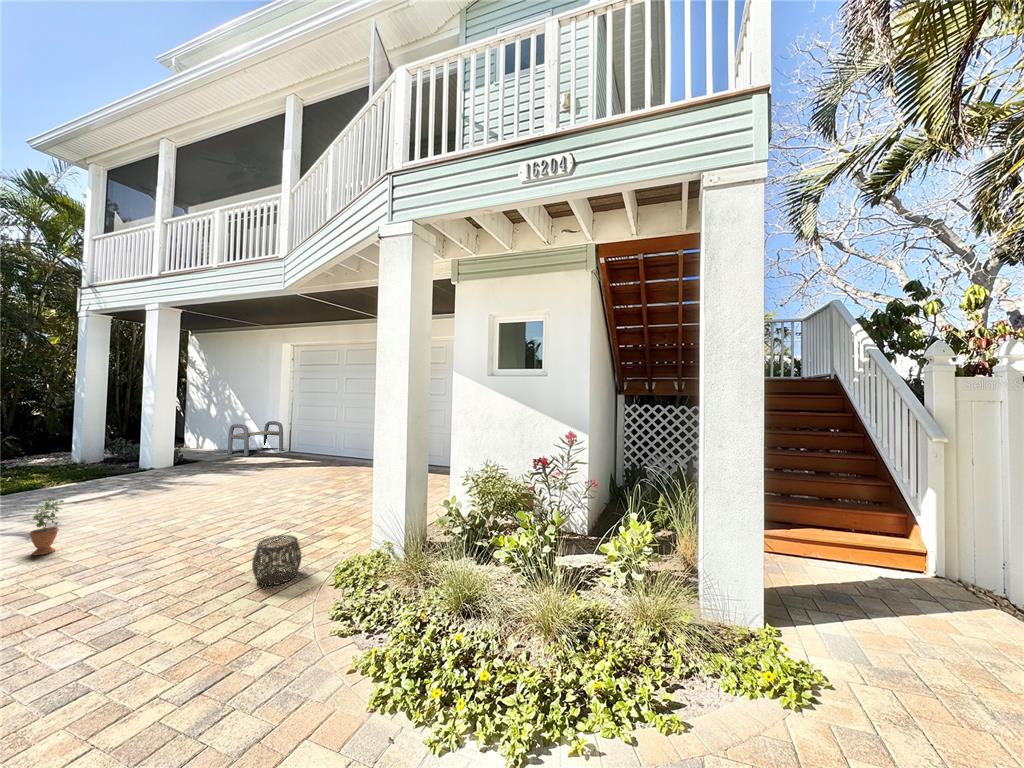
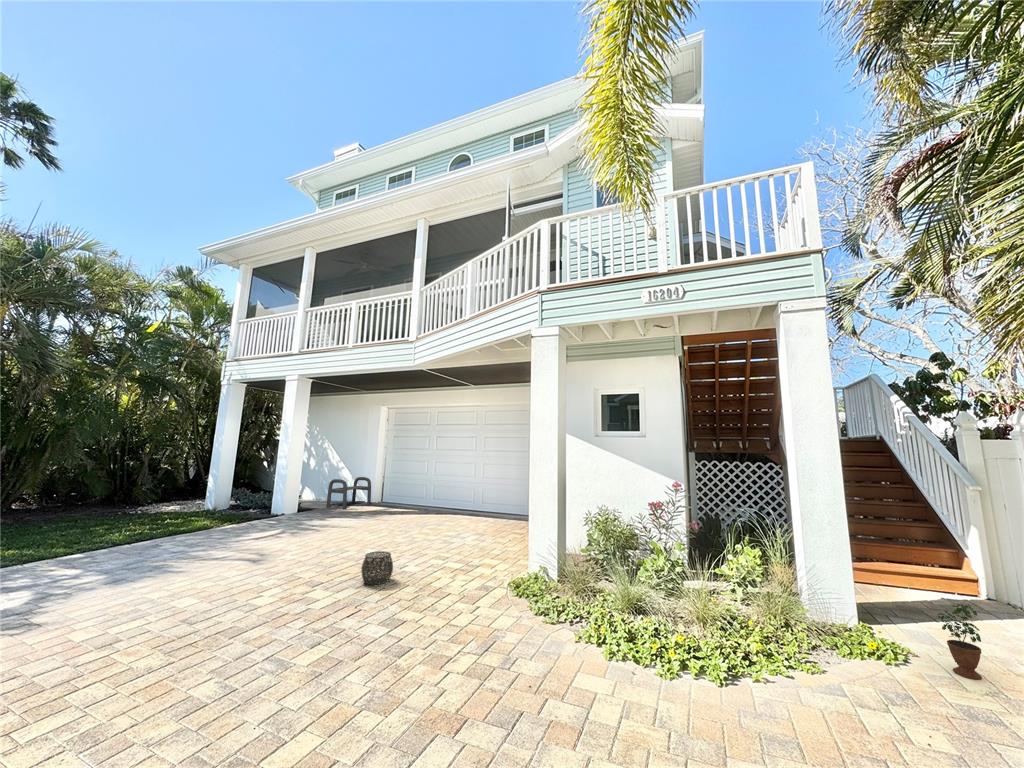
potted plant: present [30,498,64,555] -> present [938,604,982,680]
woven basket: present [252,535,301,585] -> present [361,551,393,585]

